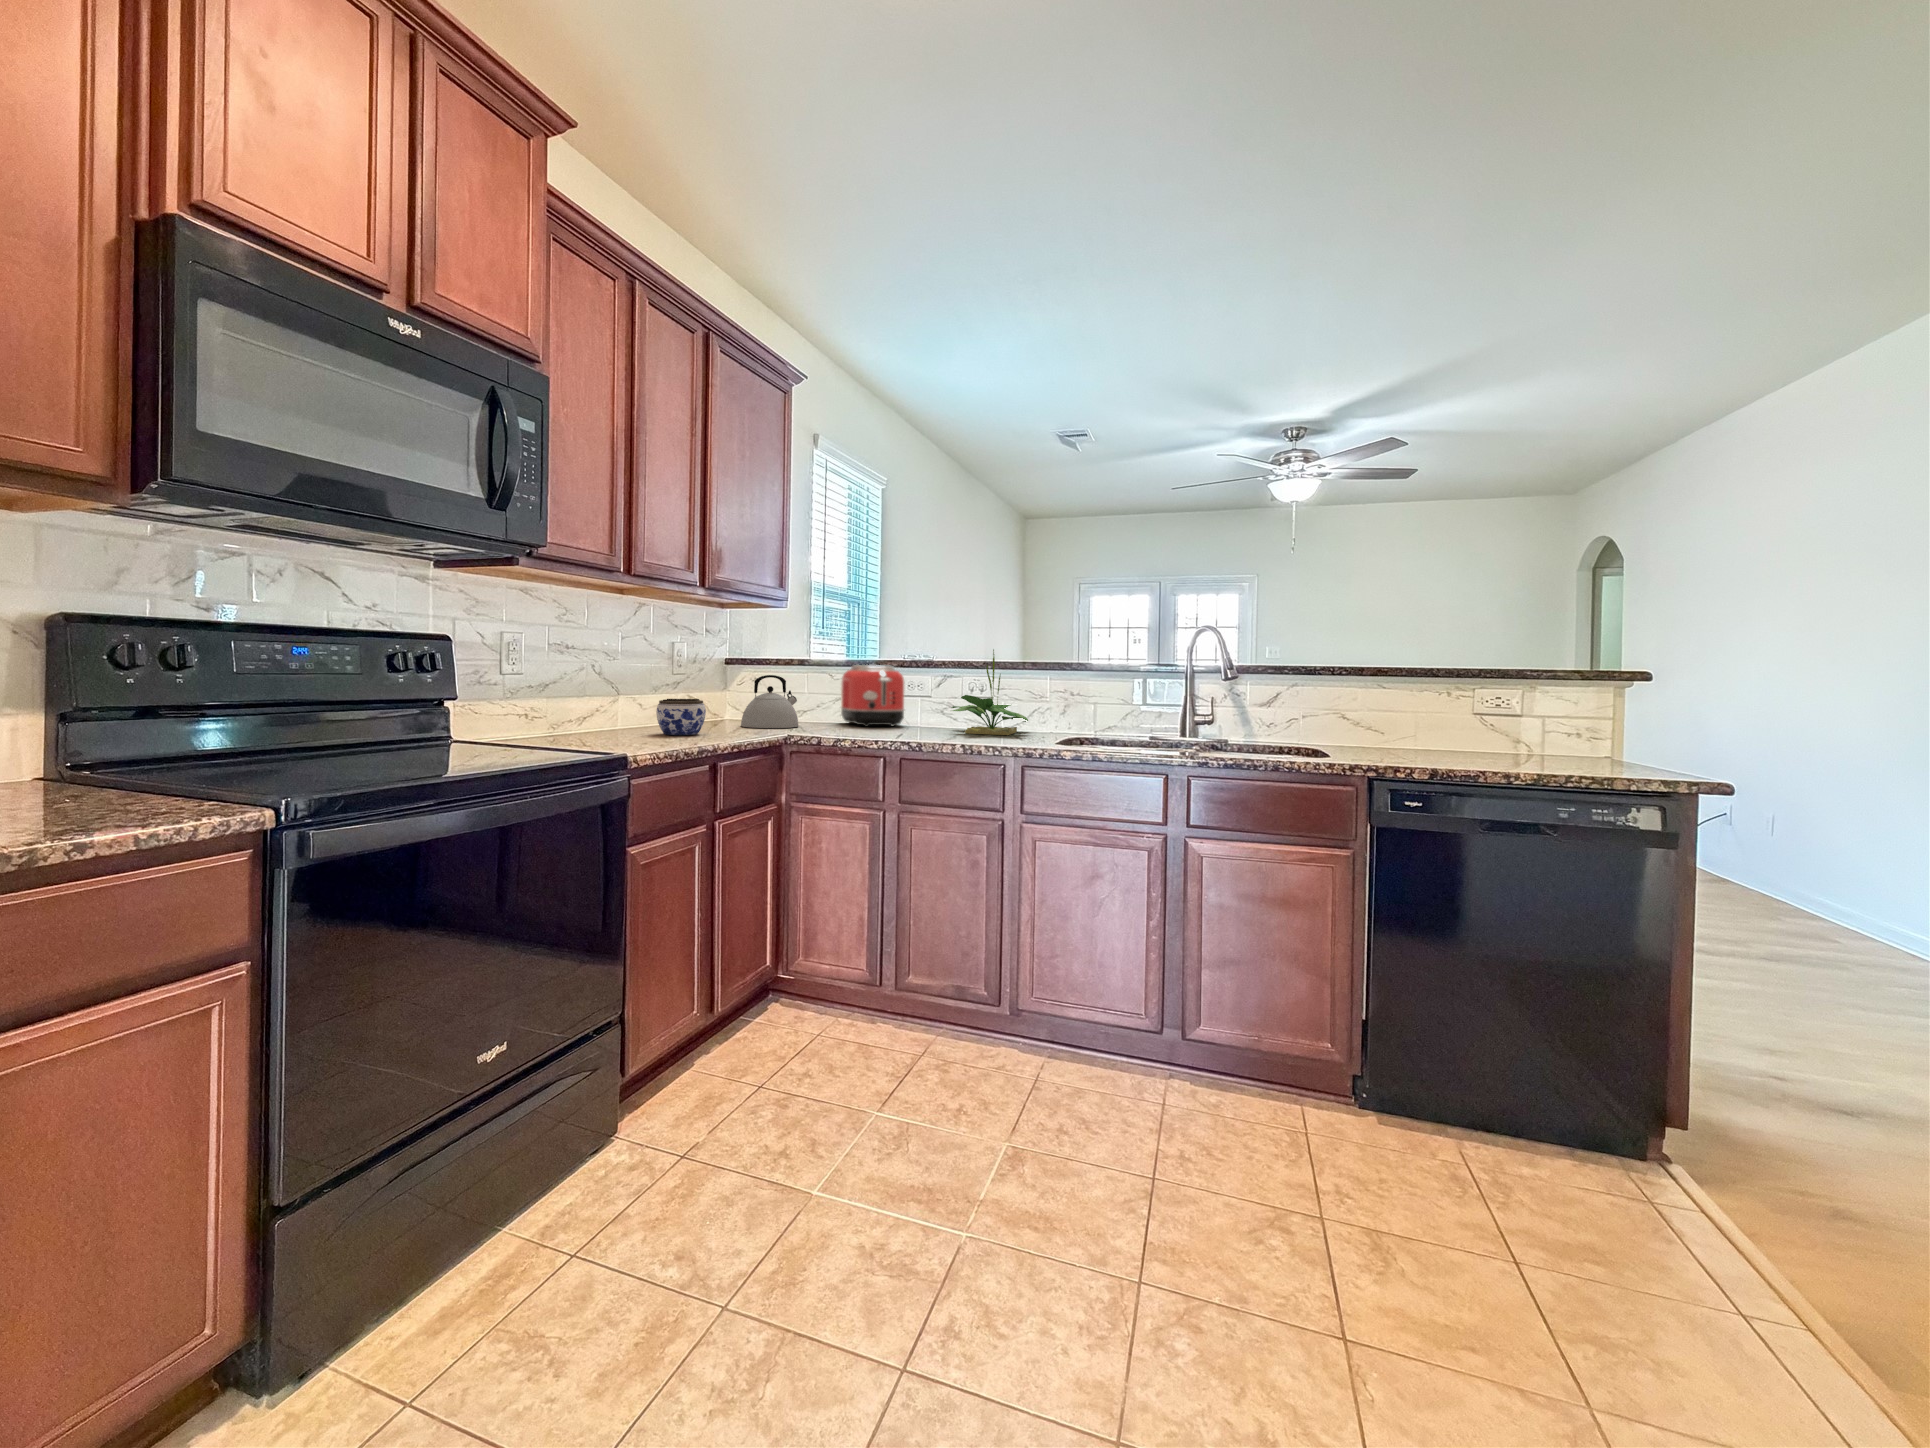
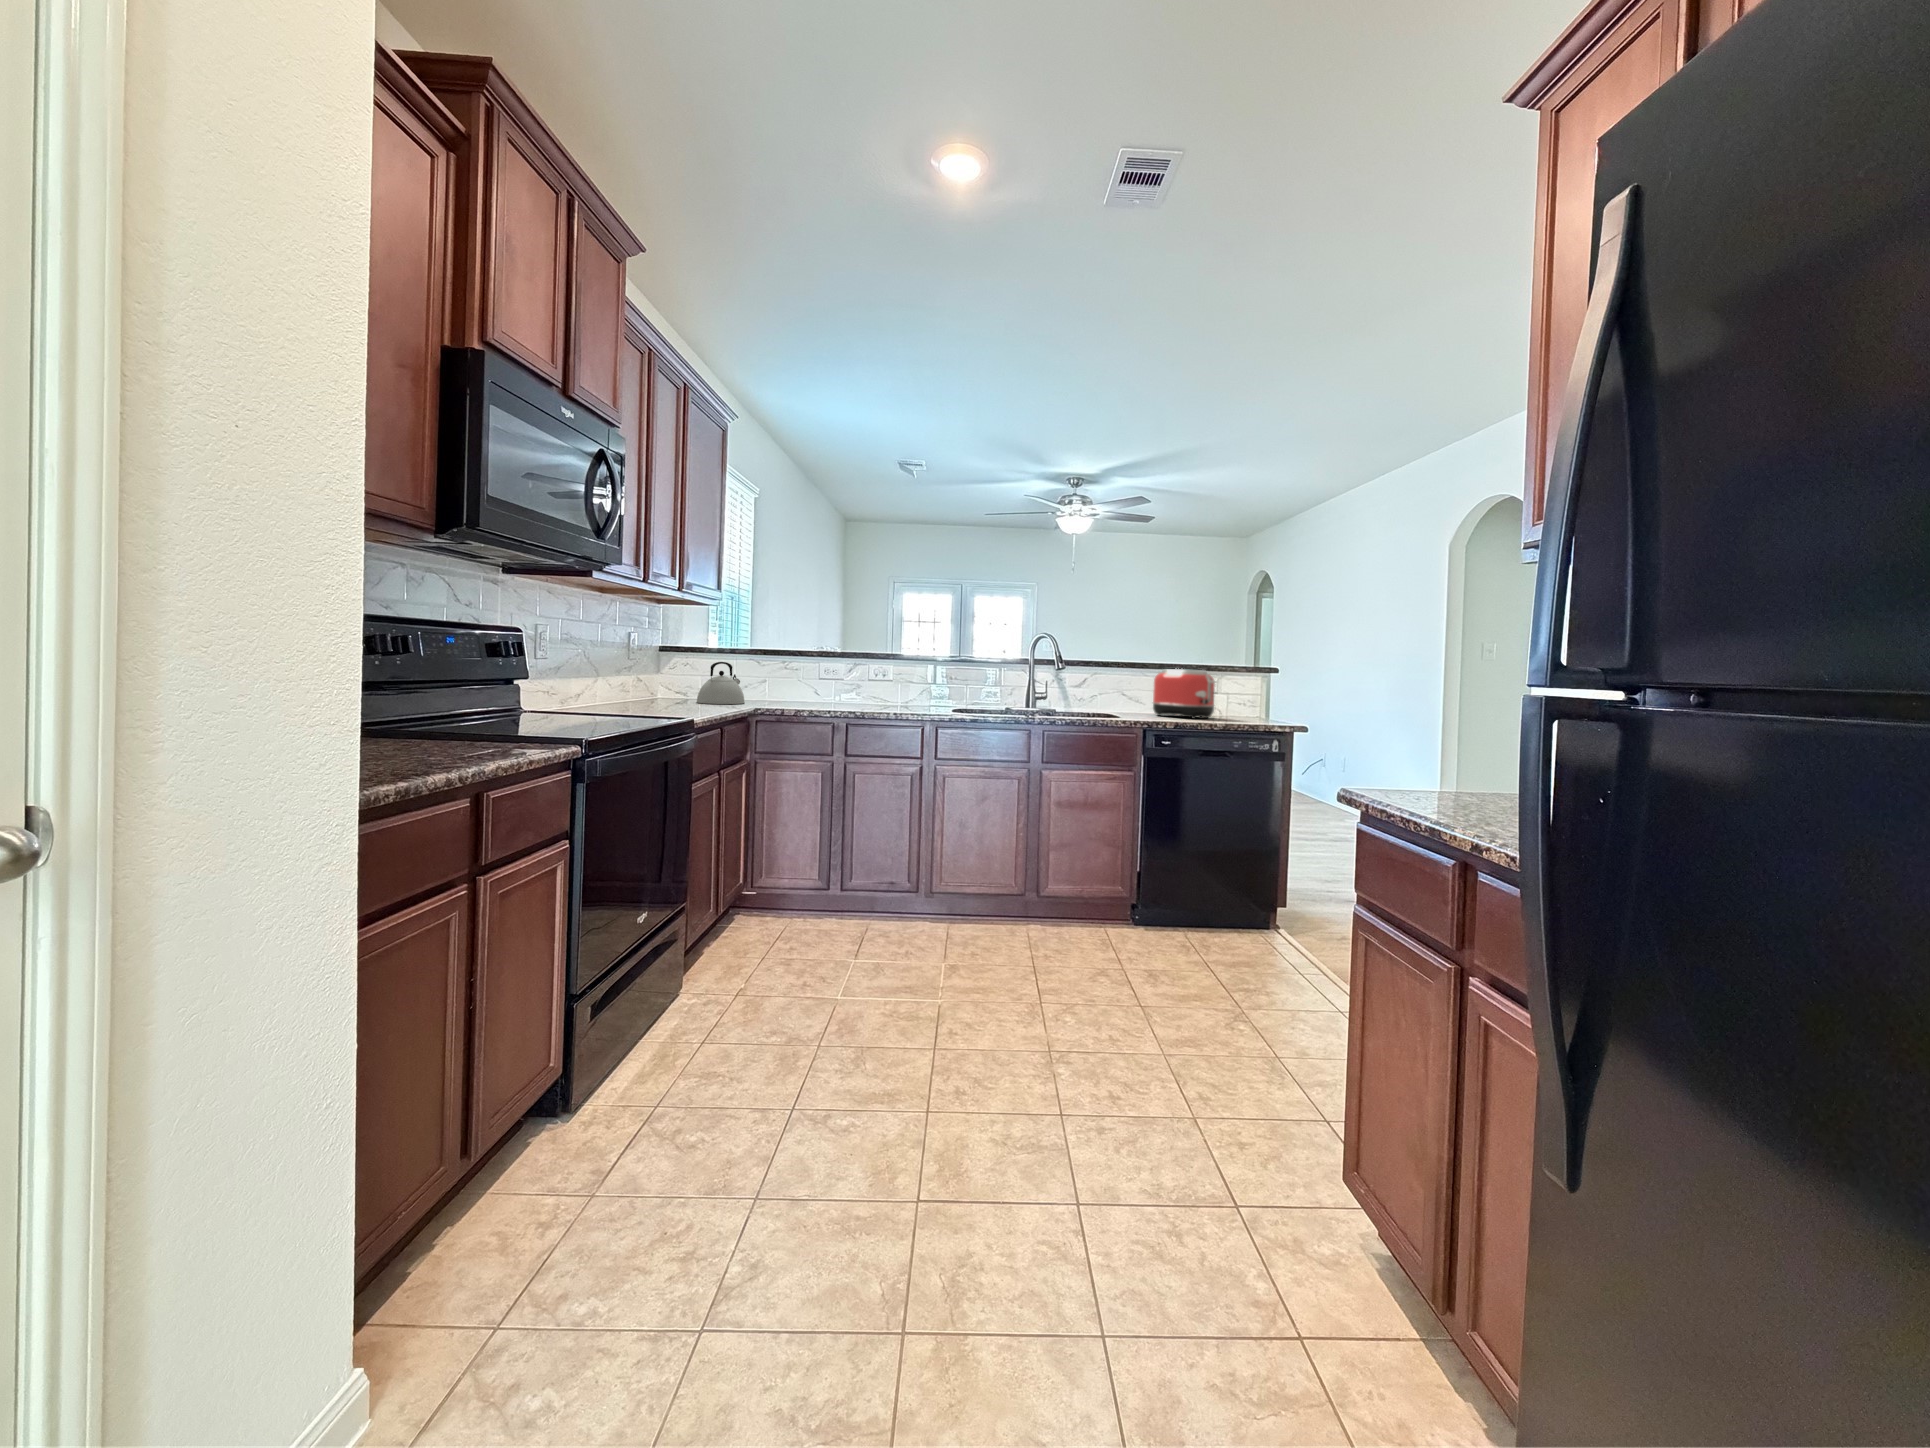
potted plant: present [951,650,1028,735] -> none [861,645,924,708]
toaster: present [841,665,905,727] -> present [1153,669,1216,719]
jar: present [656,699,706,735] -> none [653,680,693,709]

